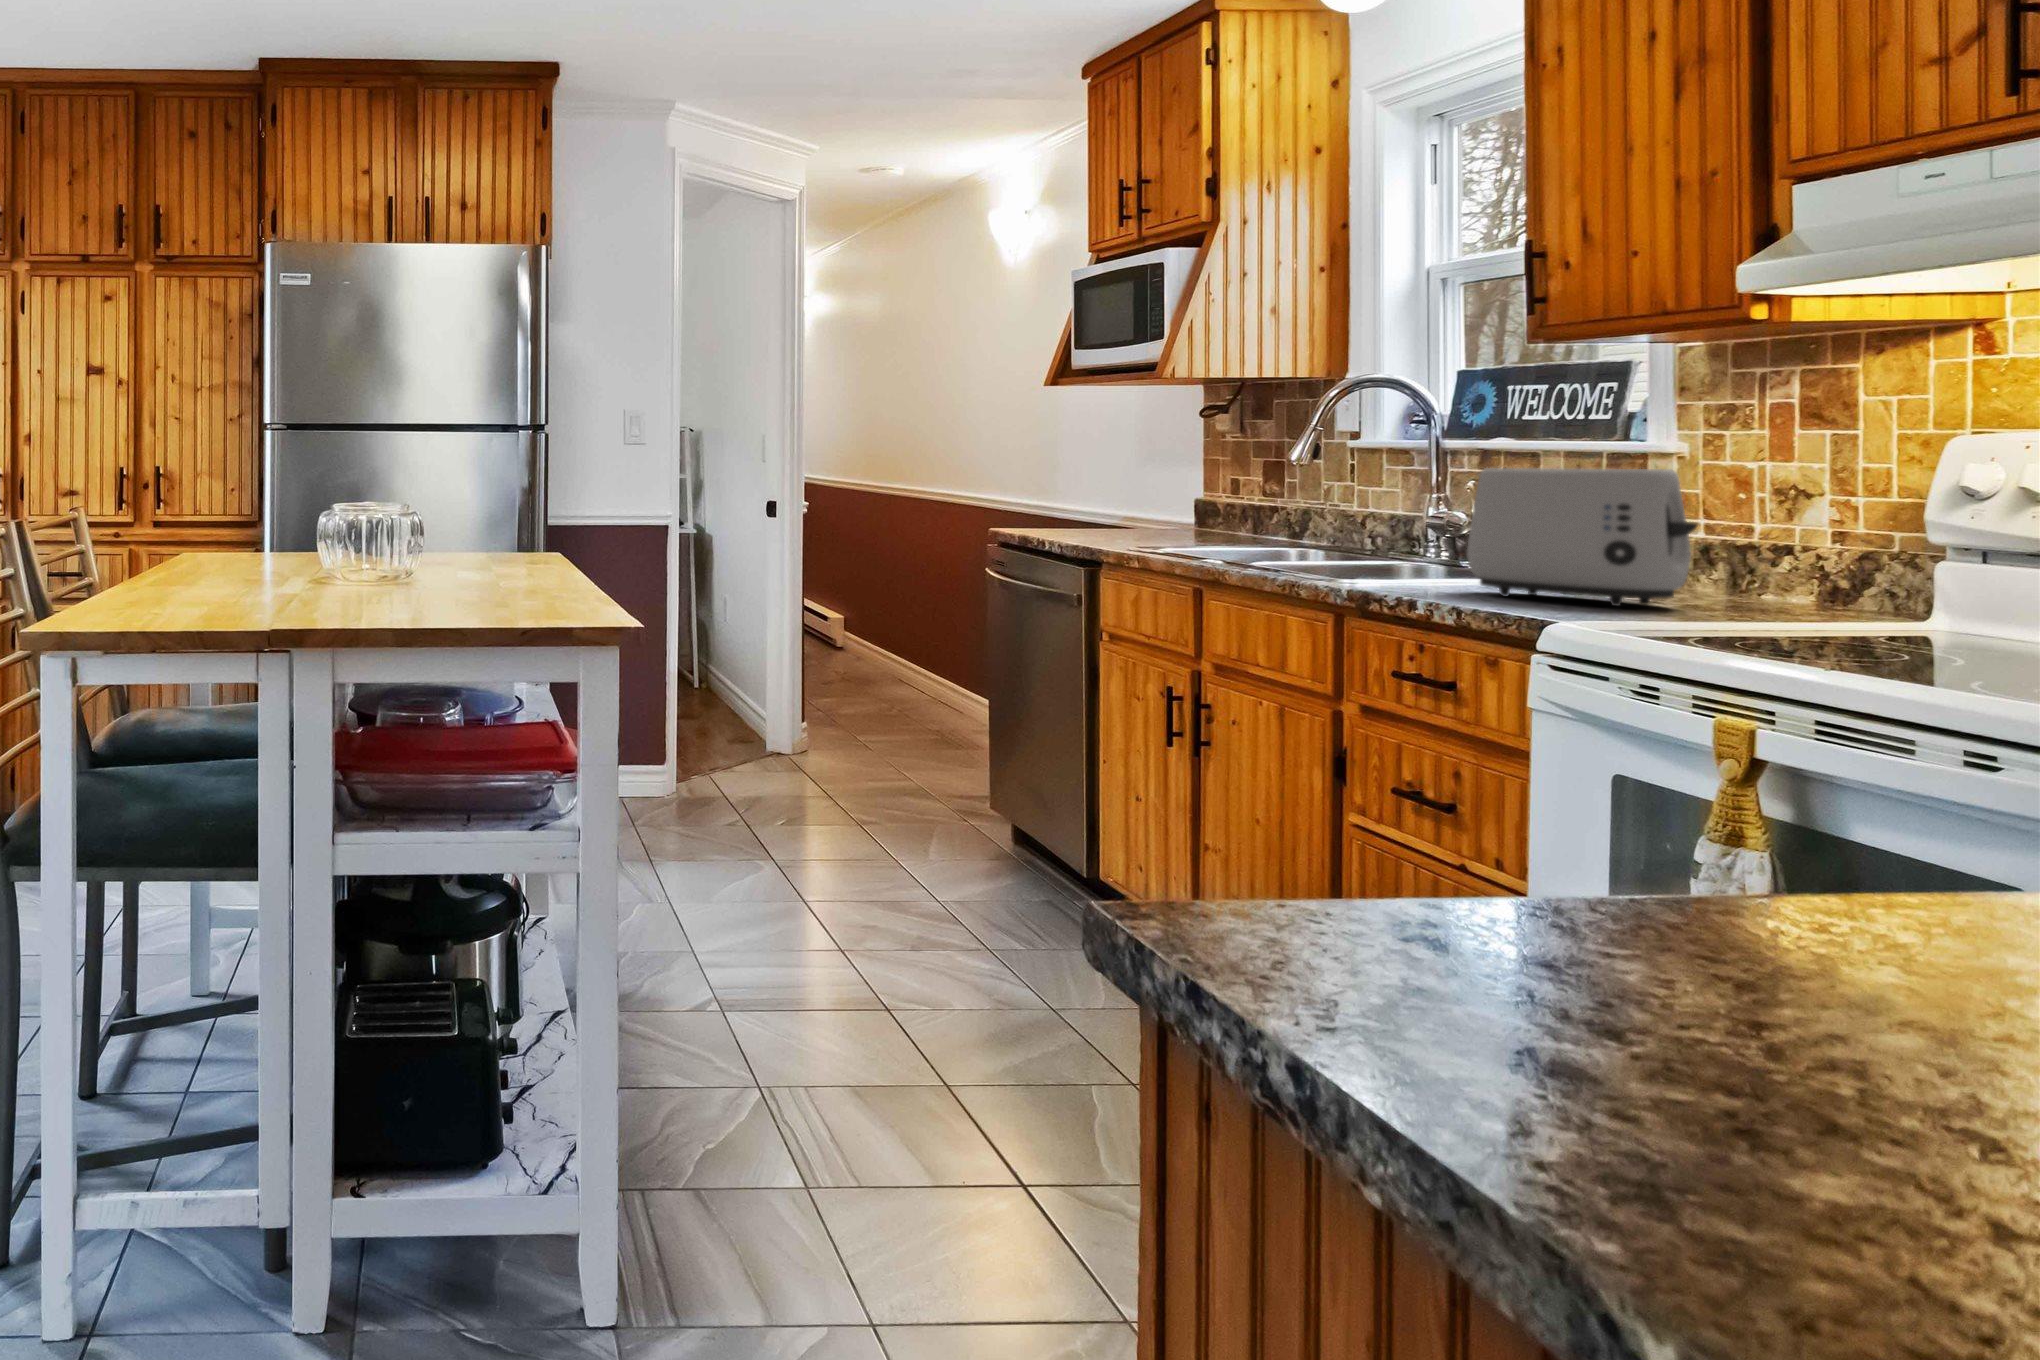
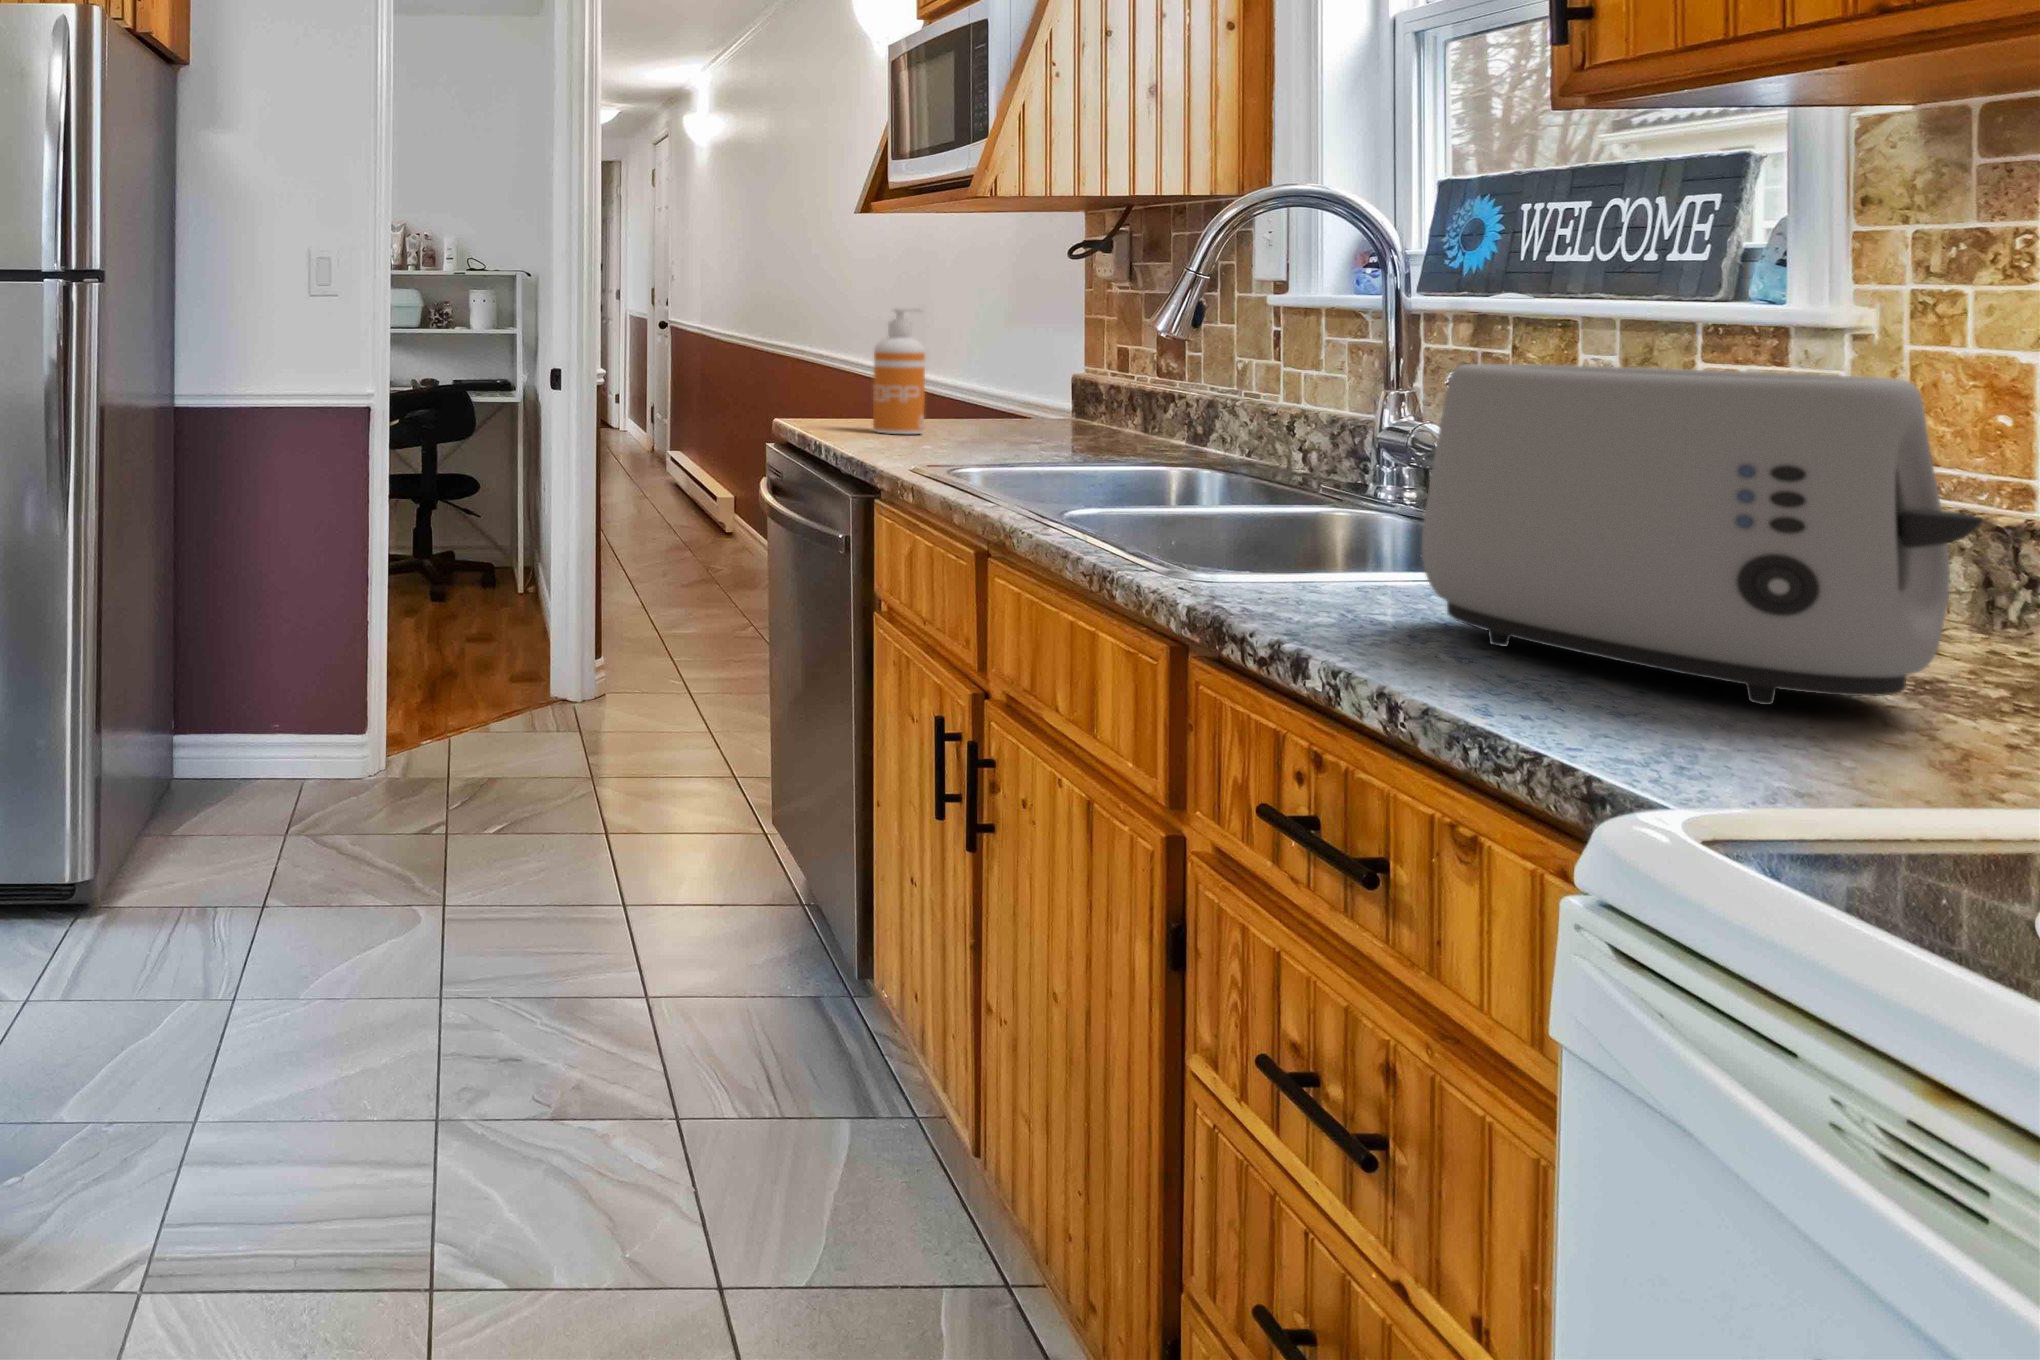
soap dispenser: none [1065,451,1103,537] -> present [873,308,925,434]

